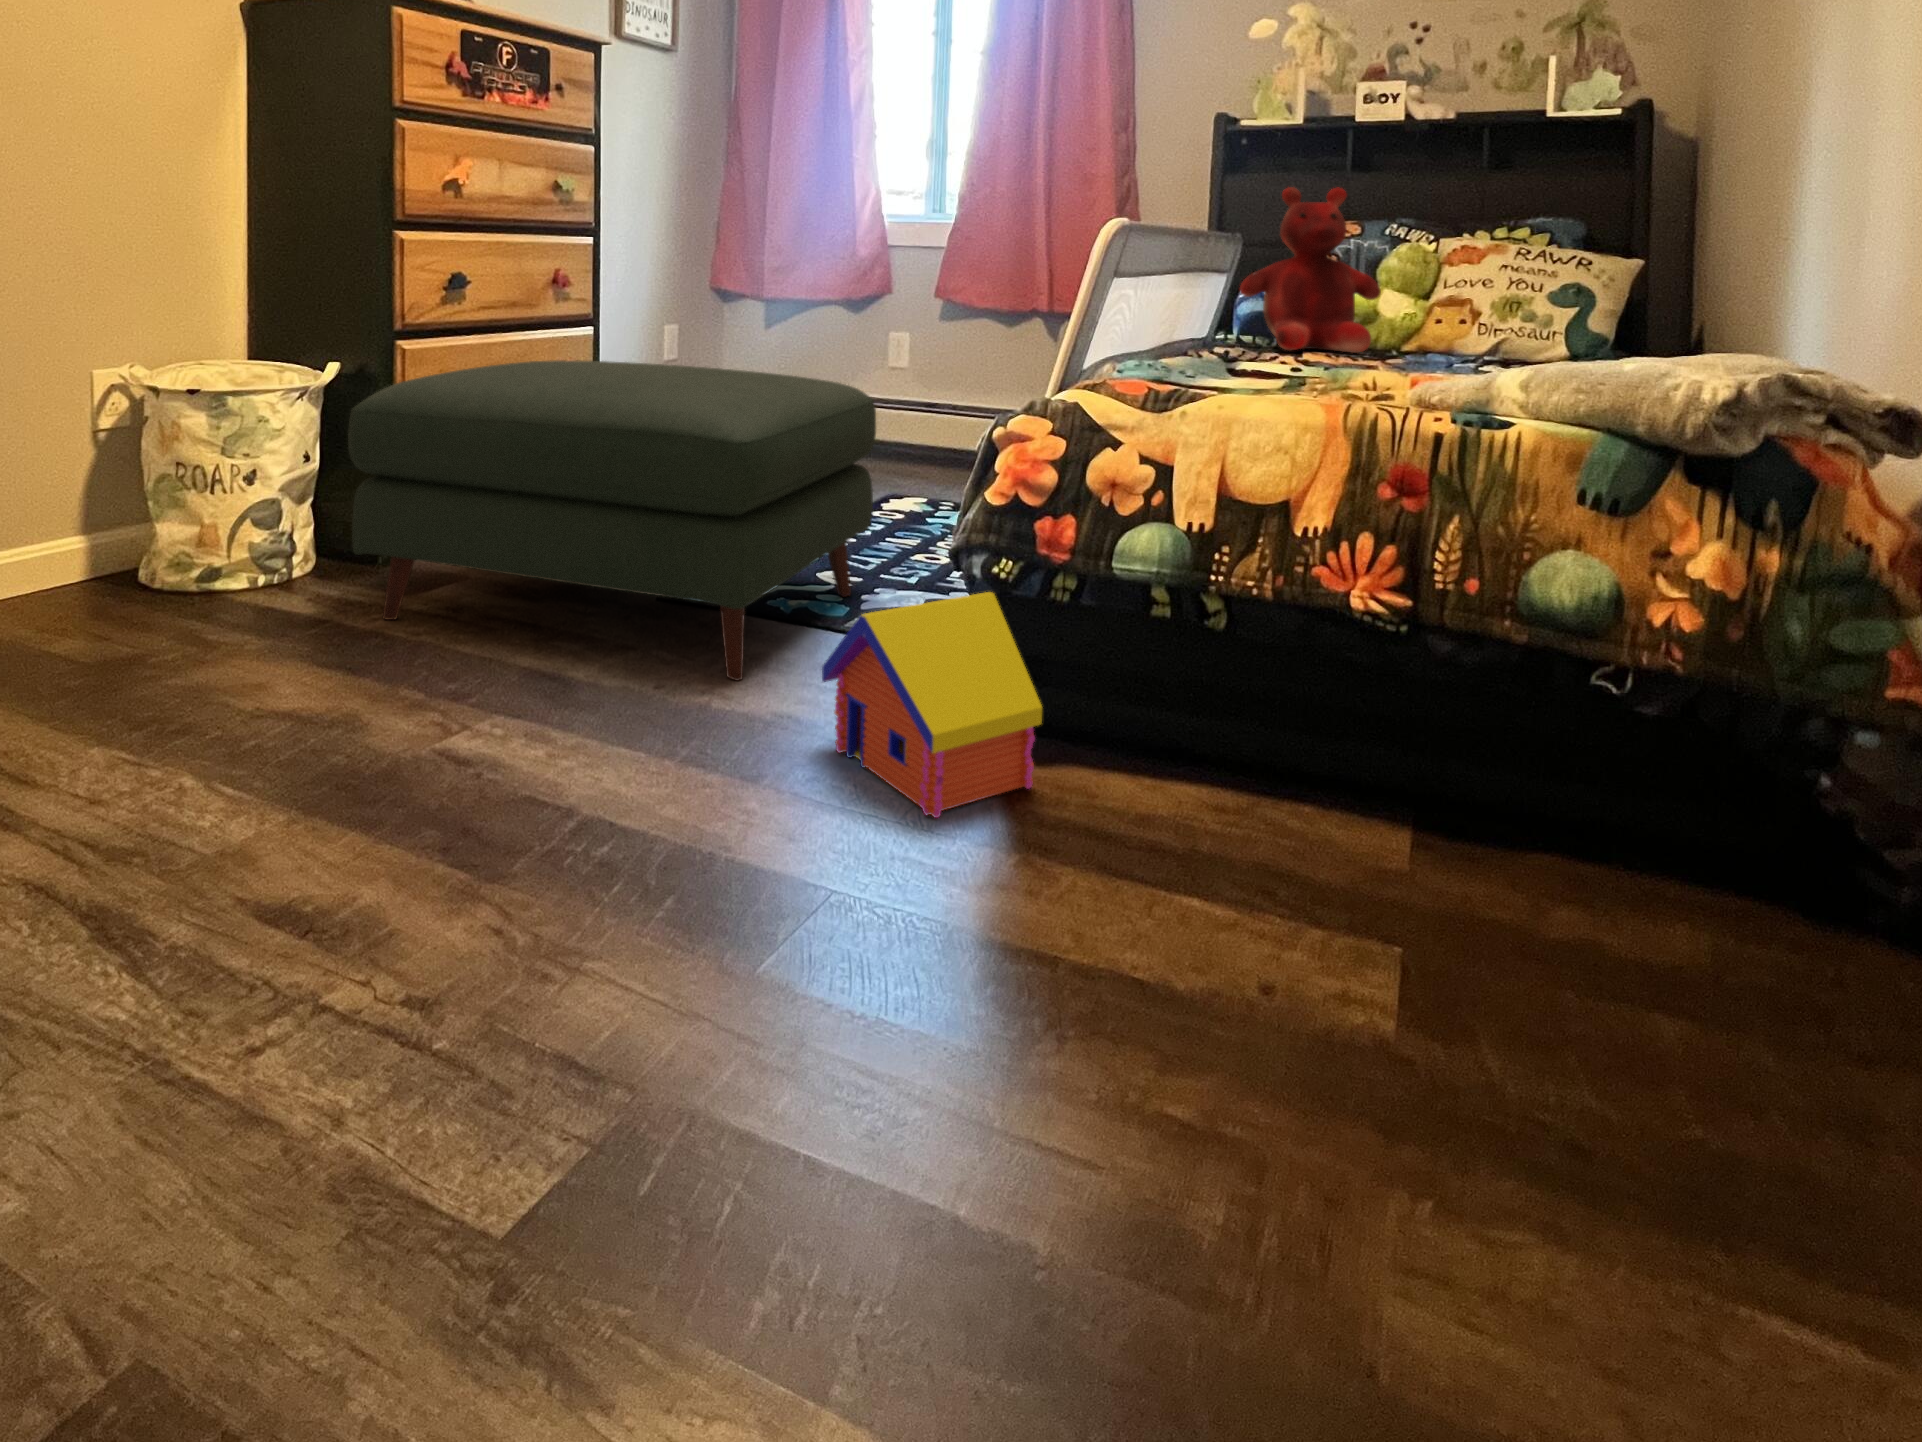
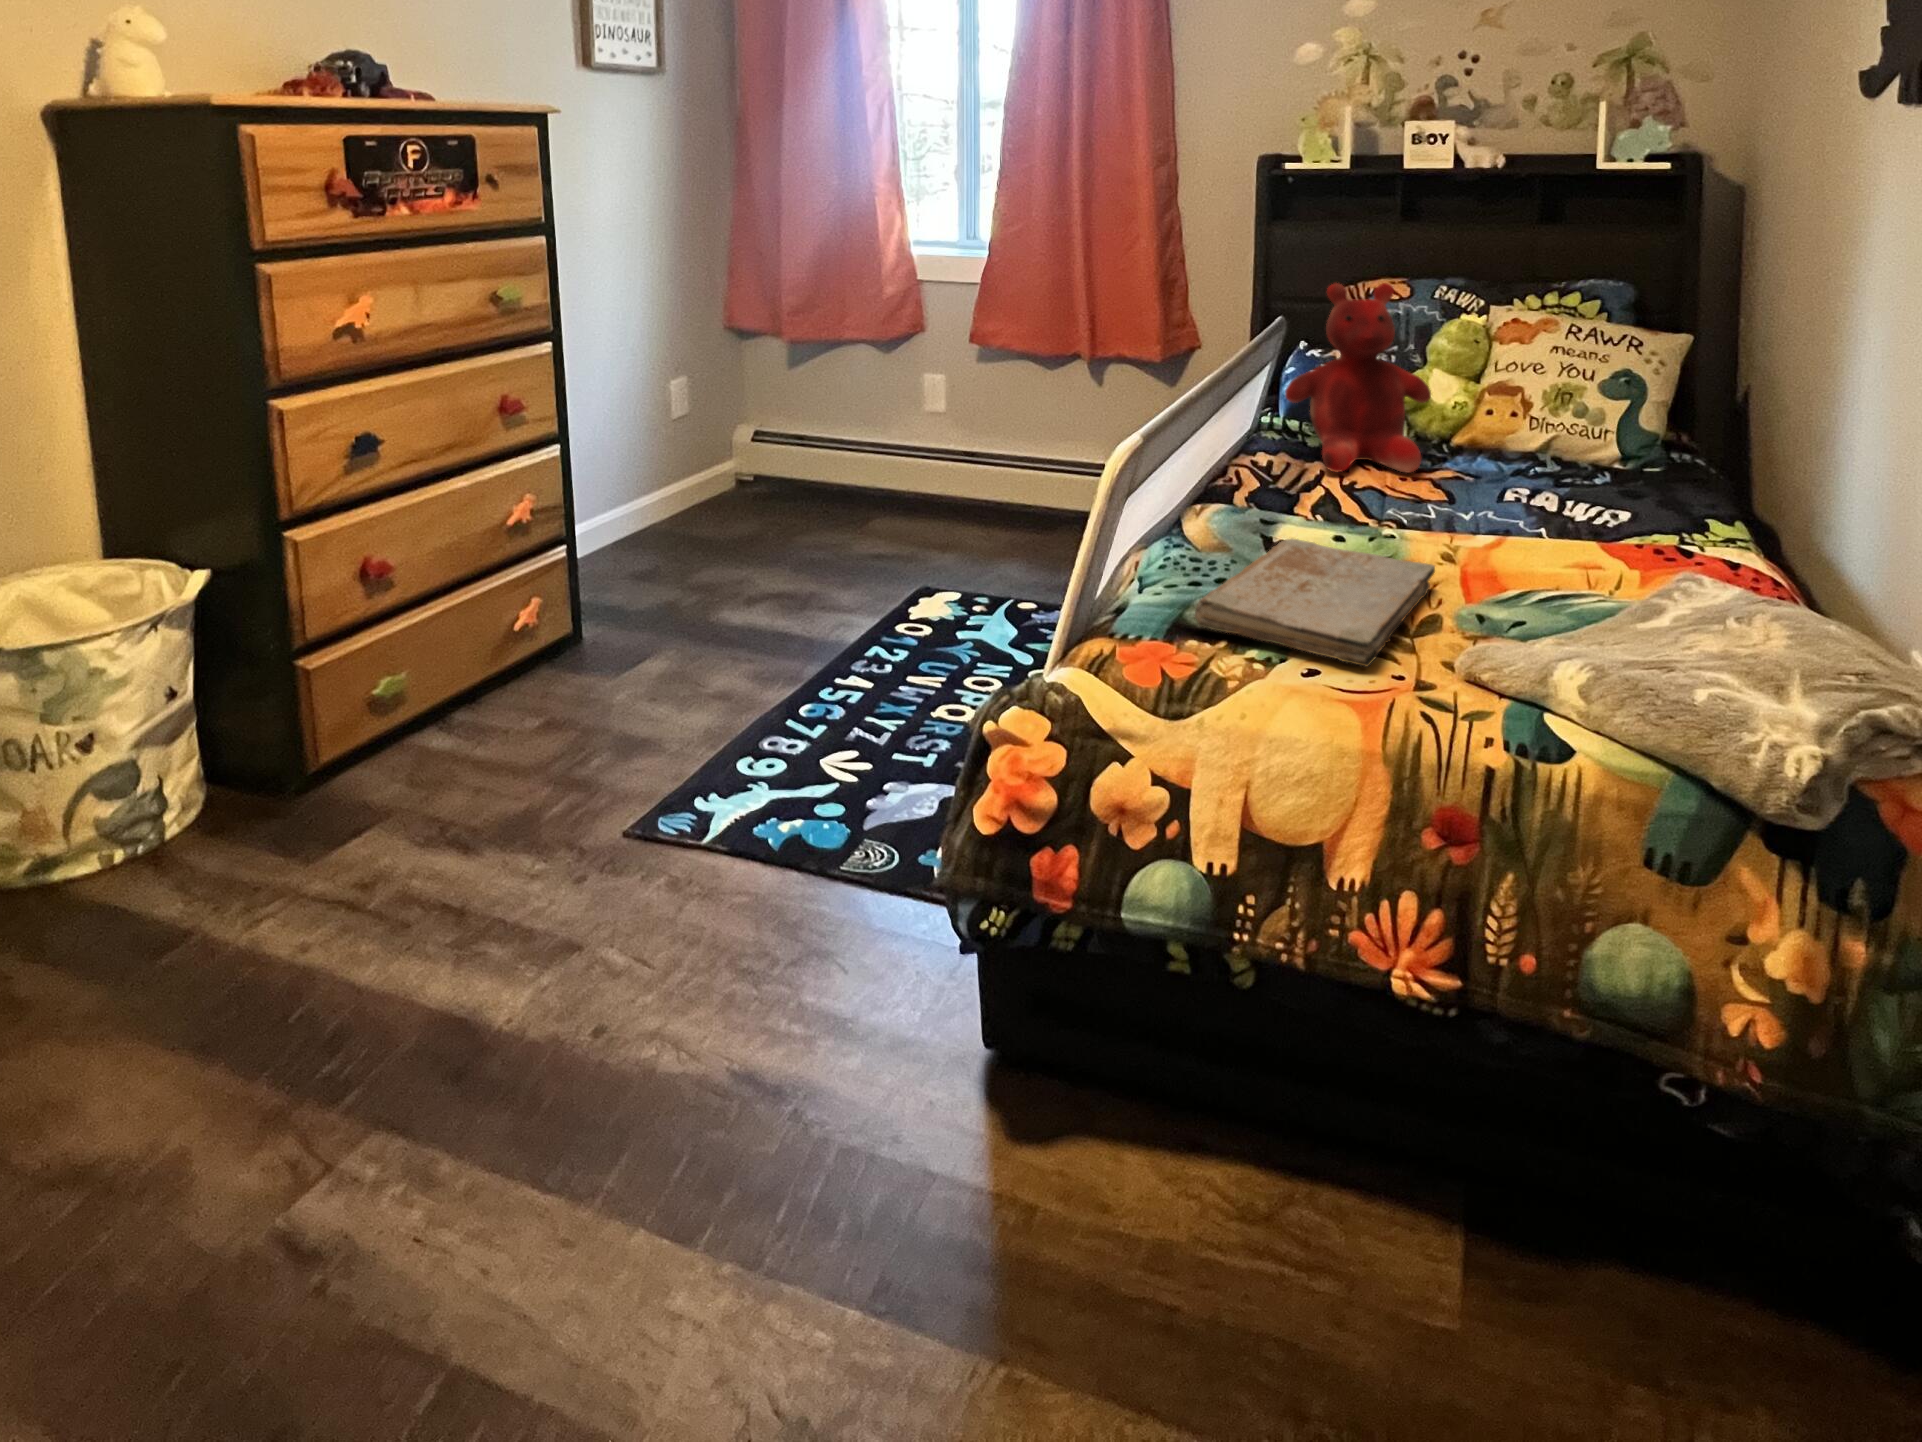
book: none [1171,348,1387,392] -> present [1194,539,1435,666]
ottoman: present [348,360,876,680] -> none [190,536,882,1005]
toy house: present [822,592,1042,818] -> none [778,951,1039,1302]

